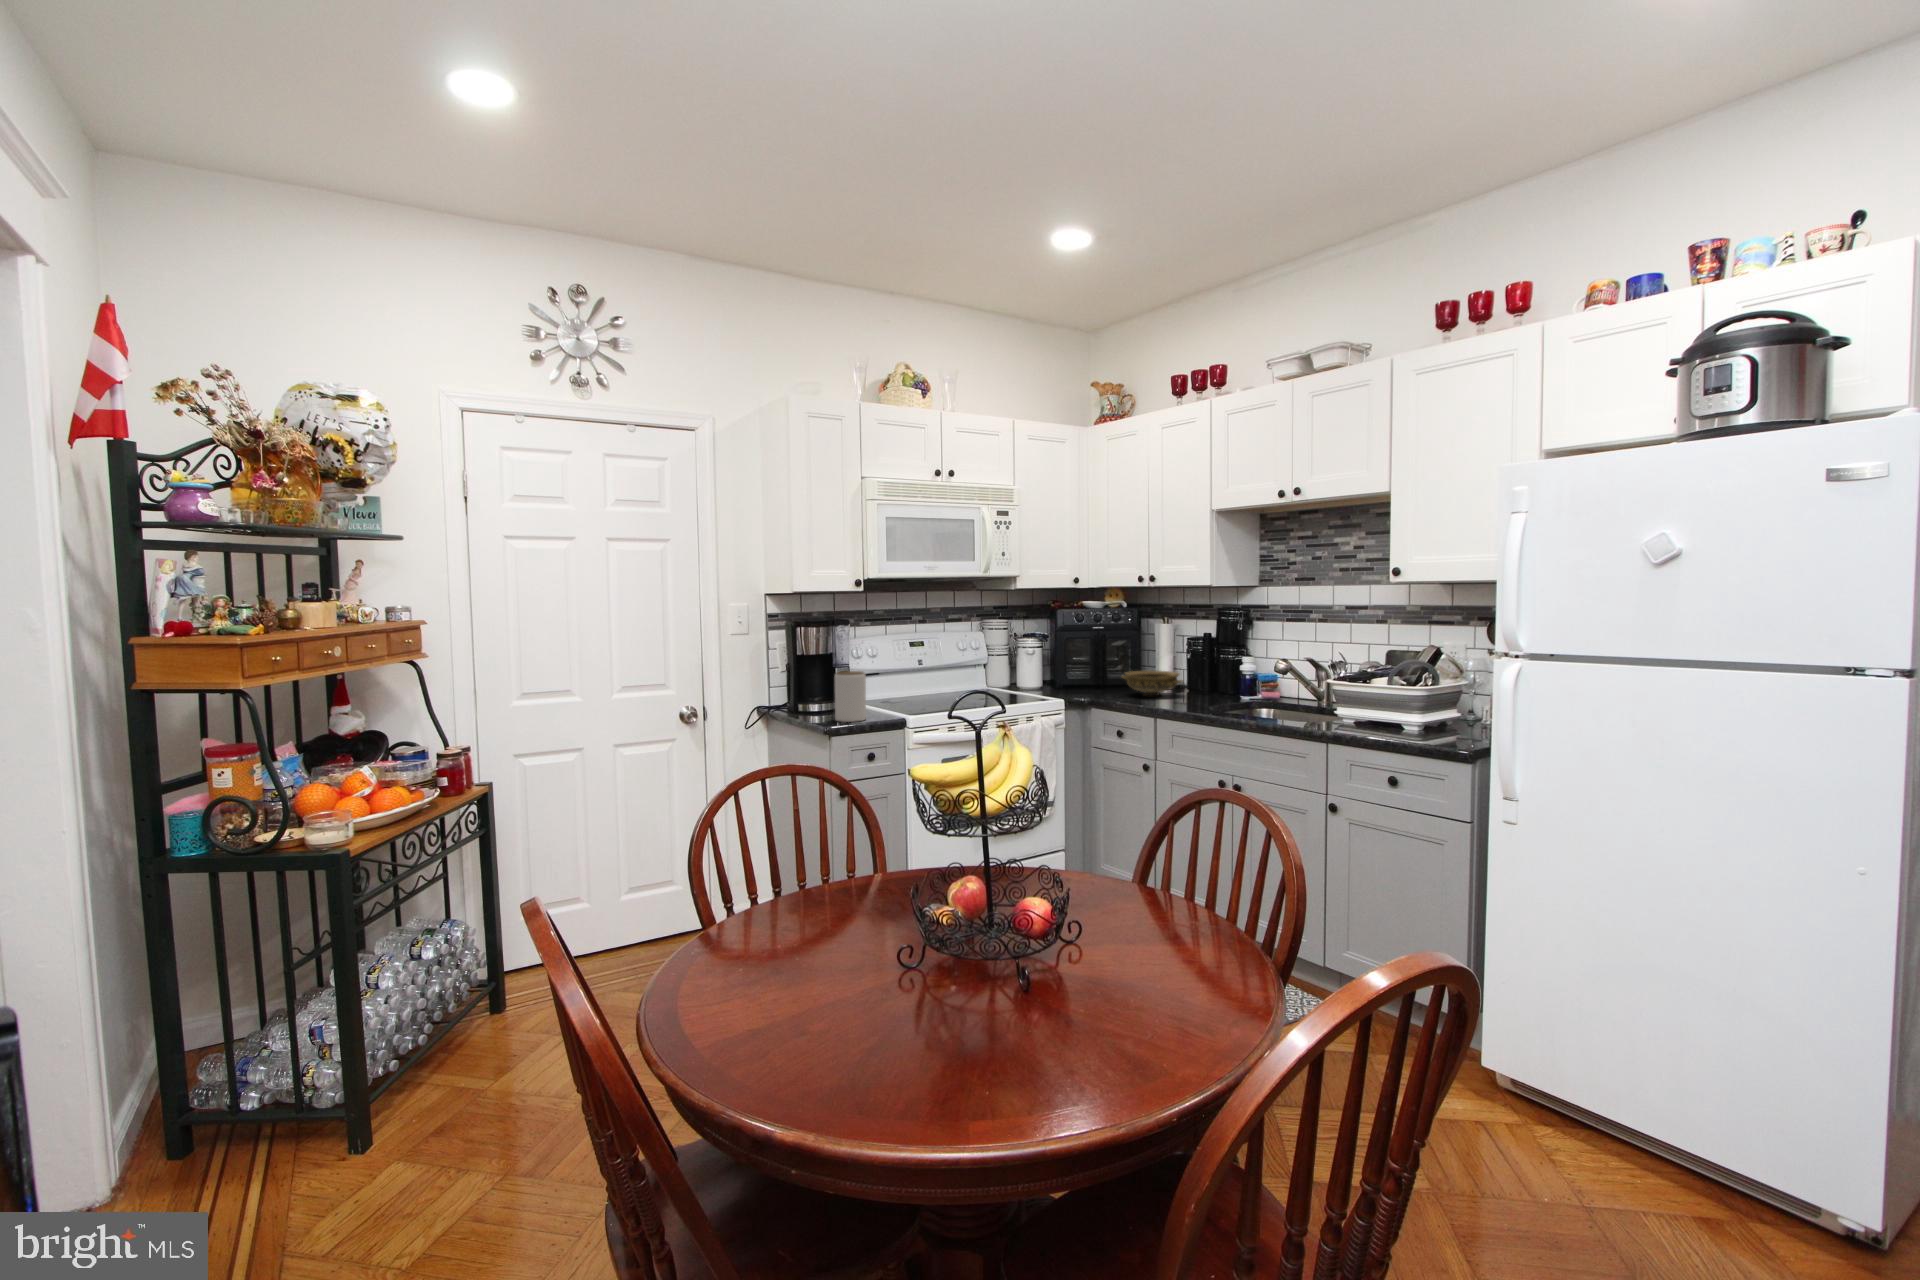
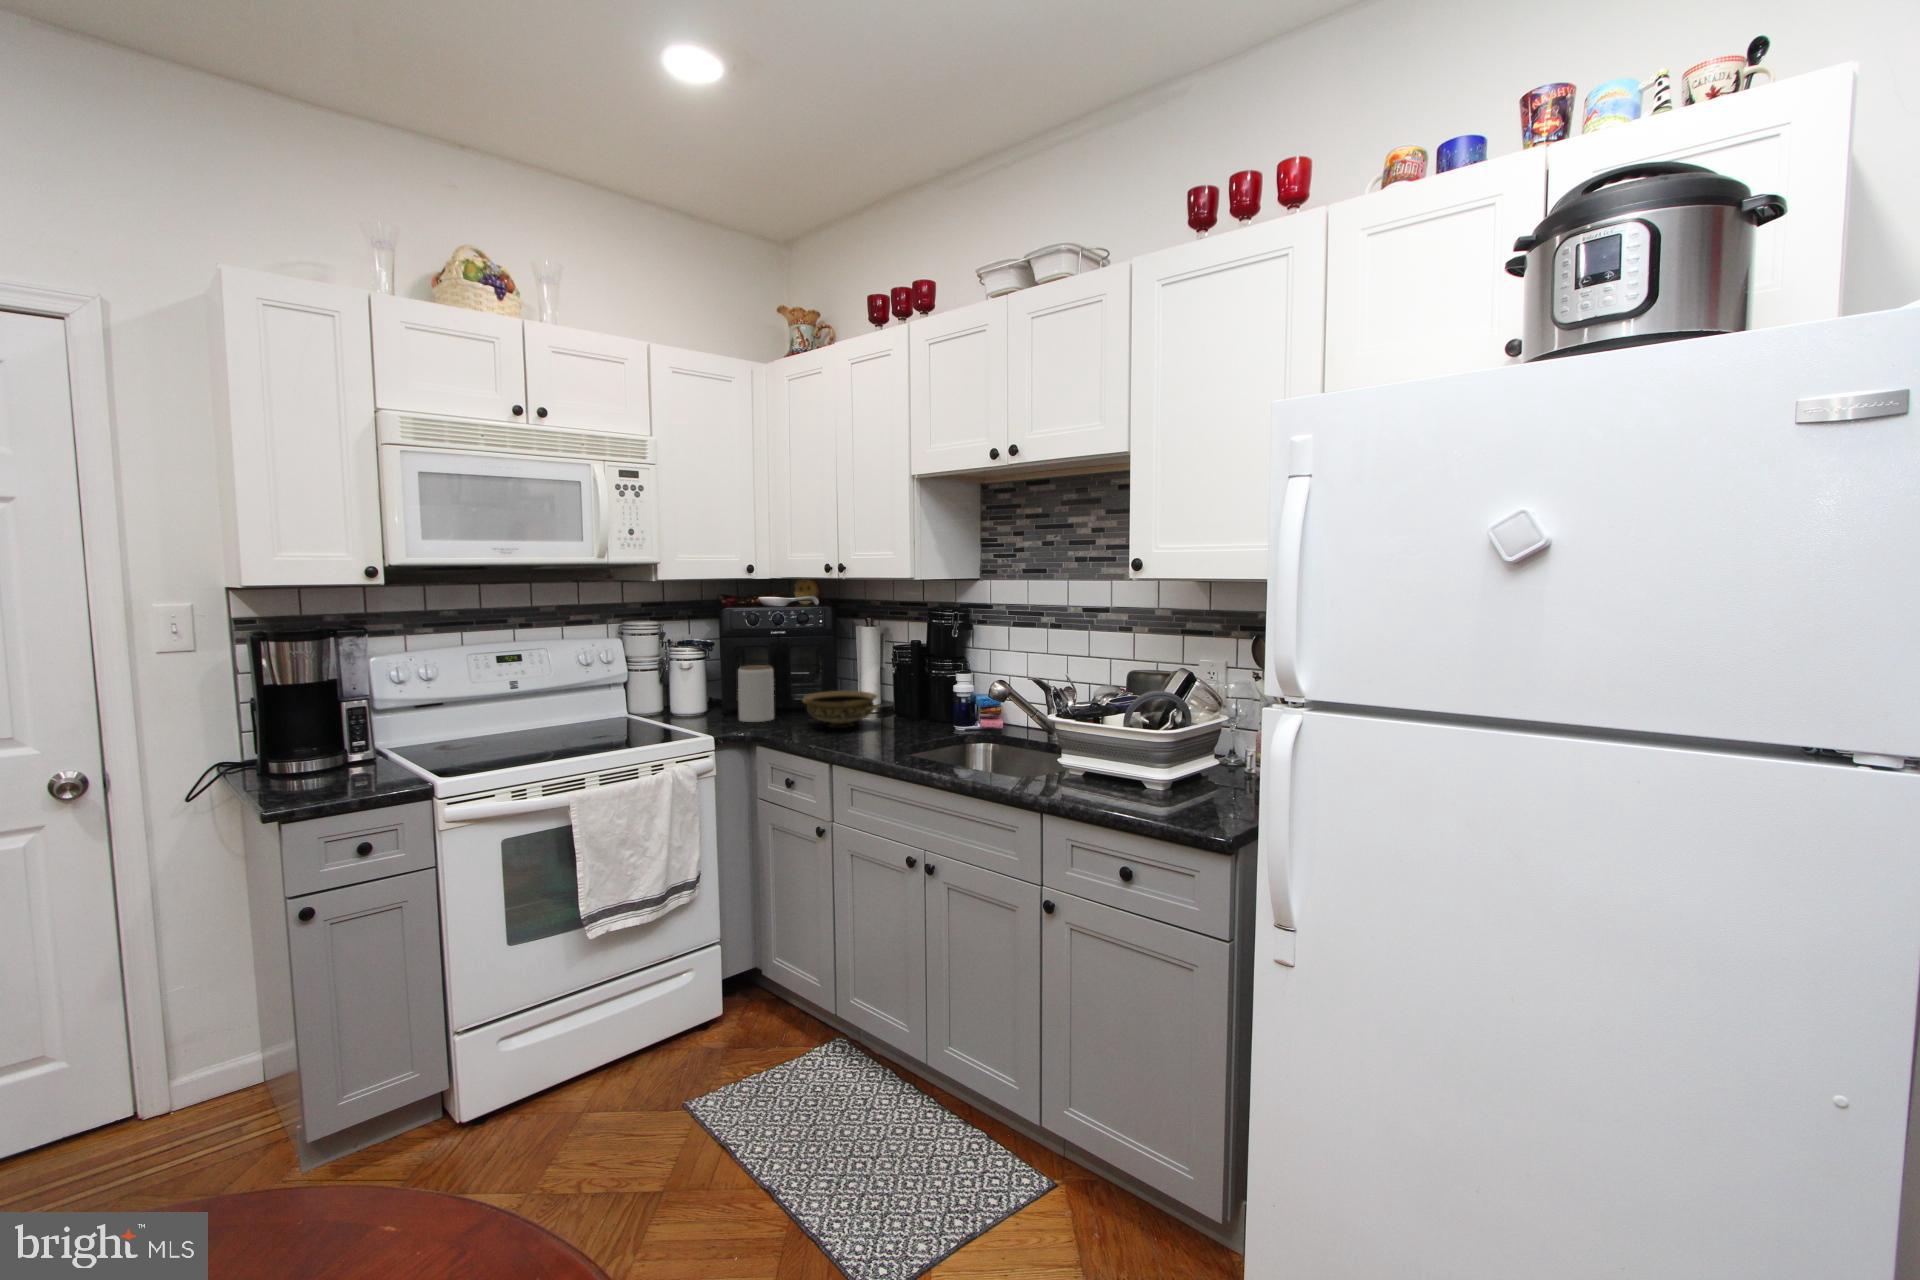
jar: present [834,671,866,722] -> present [738,665,774,722]

